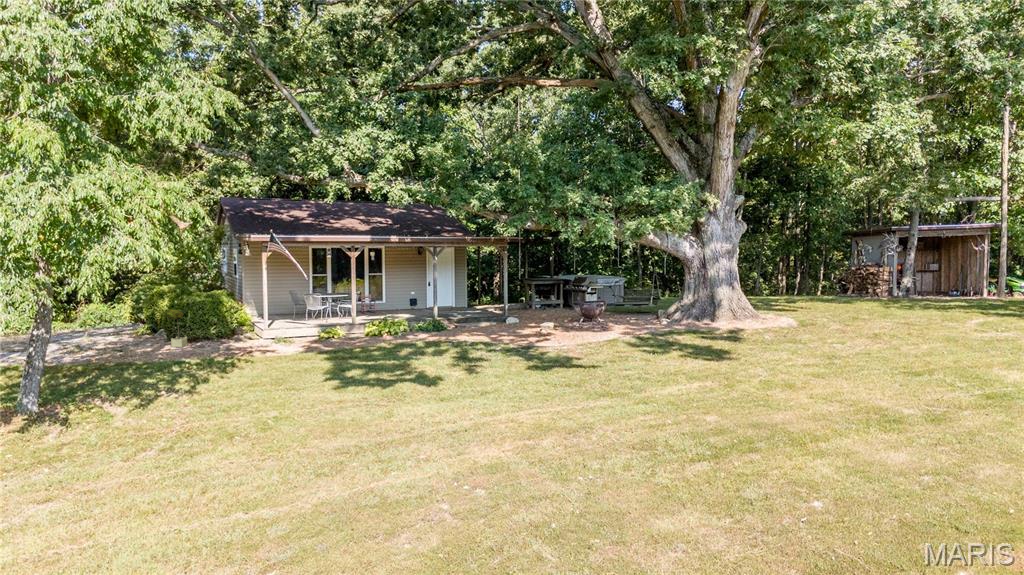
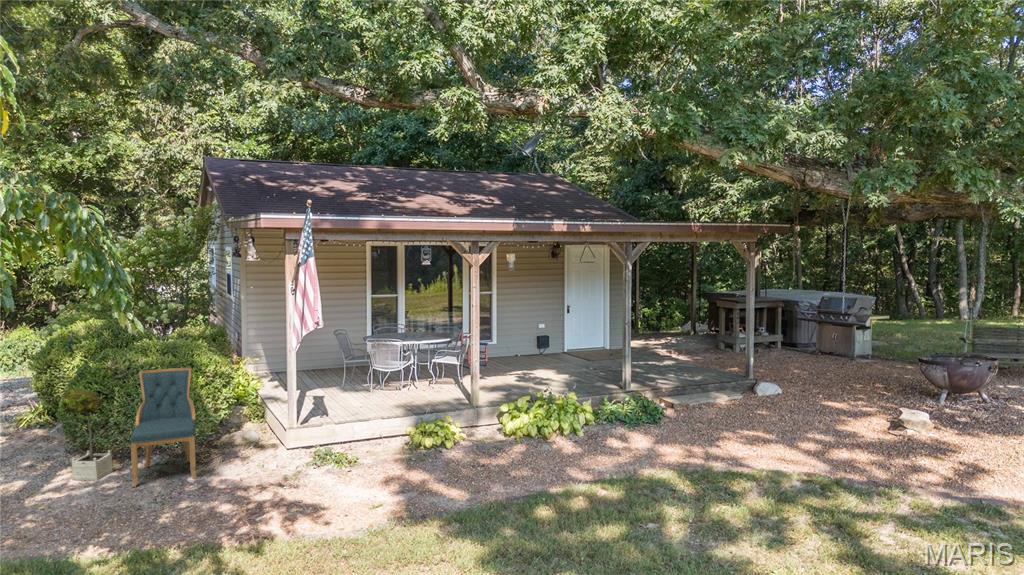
chair: none [197,302,224,348] -> present [131,368,197,487]

